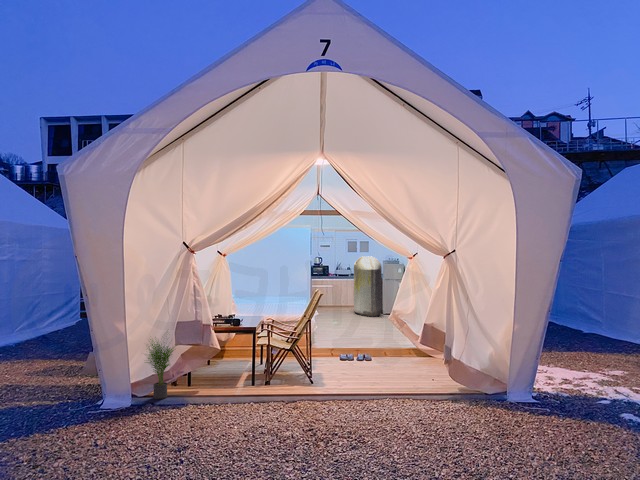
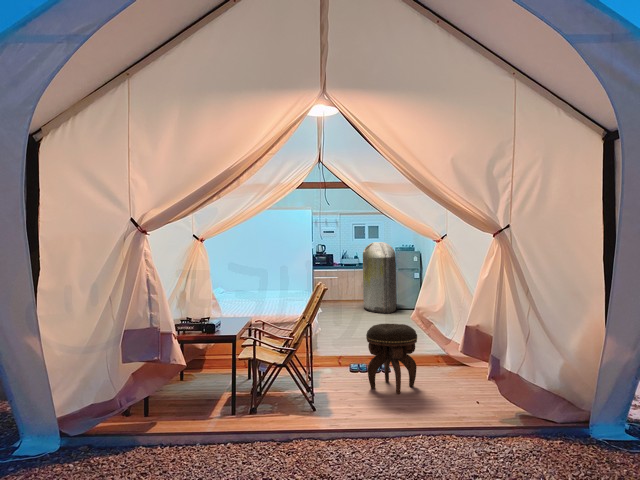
footstool: none [352,322,391,375] -> present [366,324,417,394]
potted plant: present [148,339,174,399] -> none [70,340,130,440]

